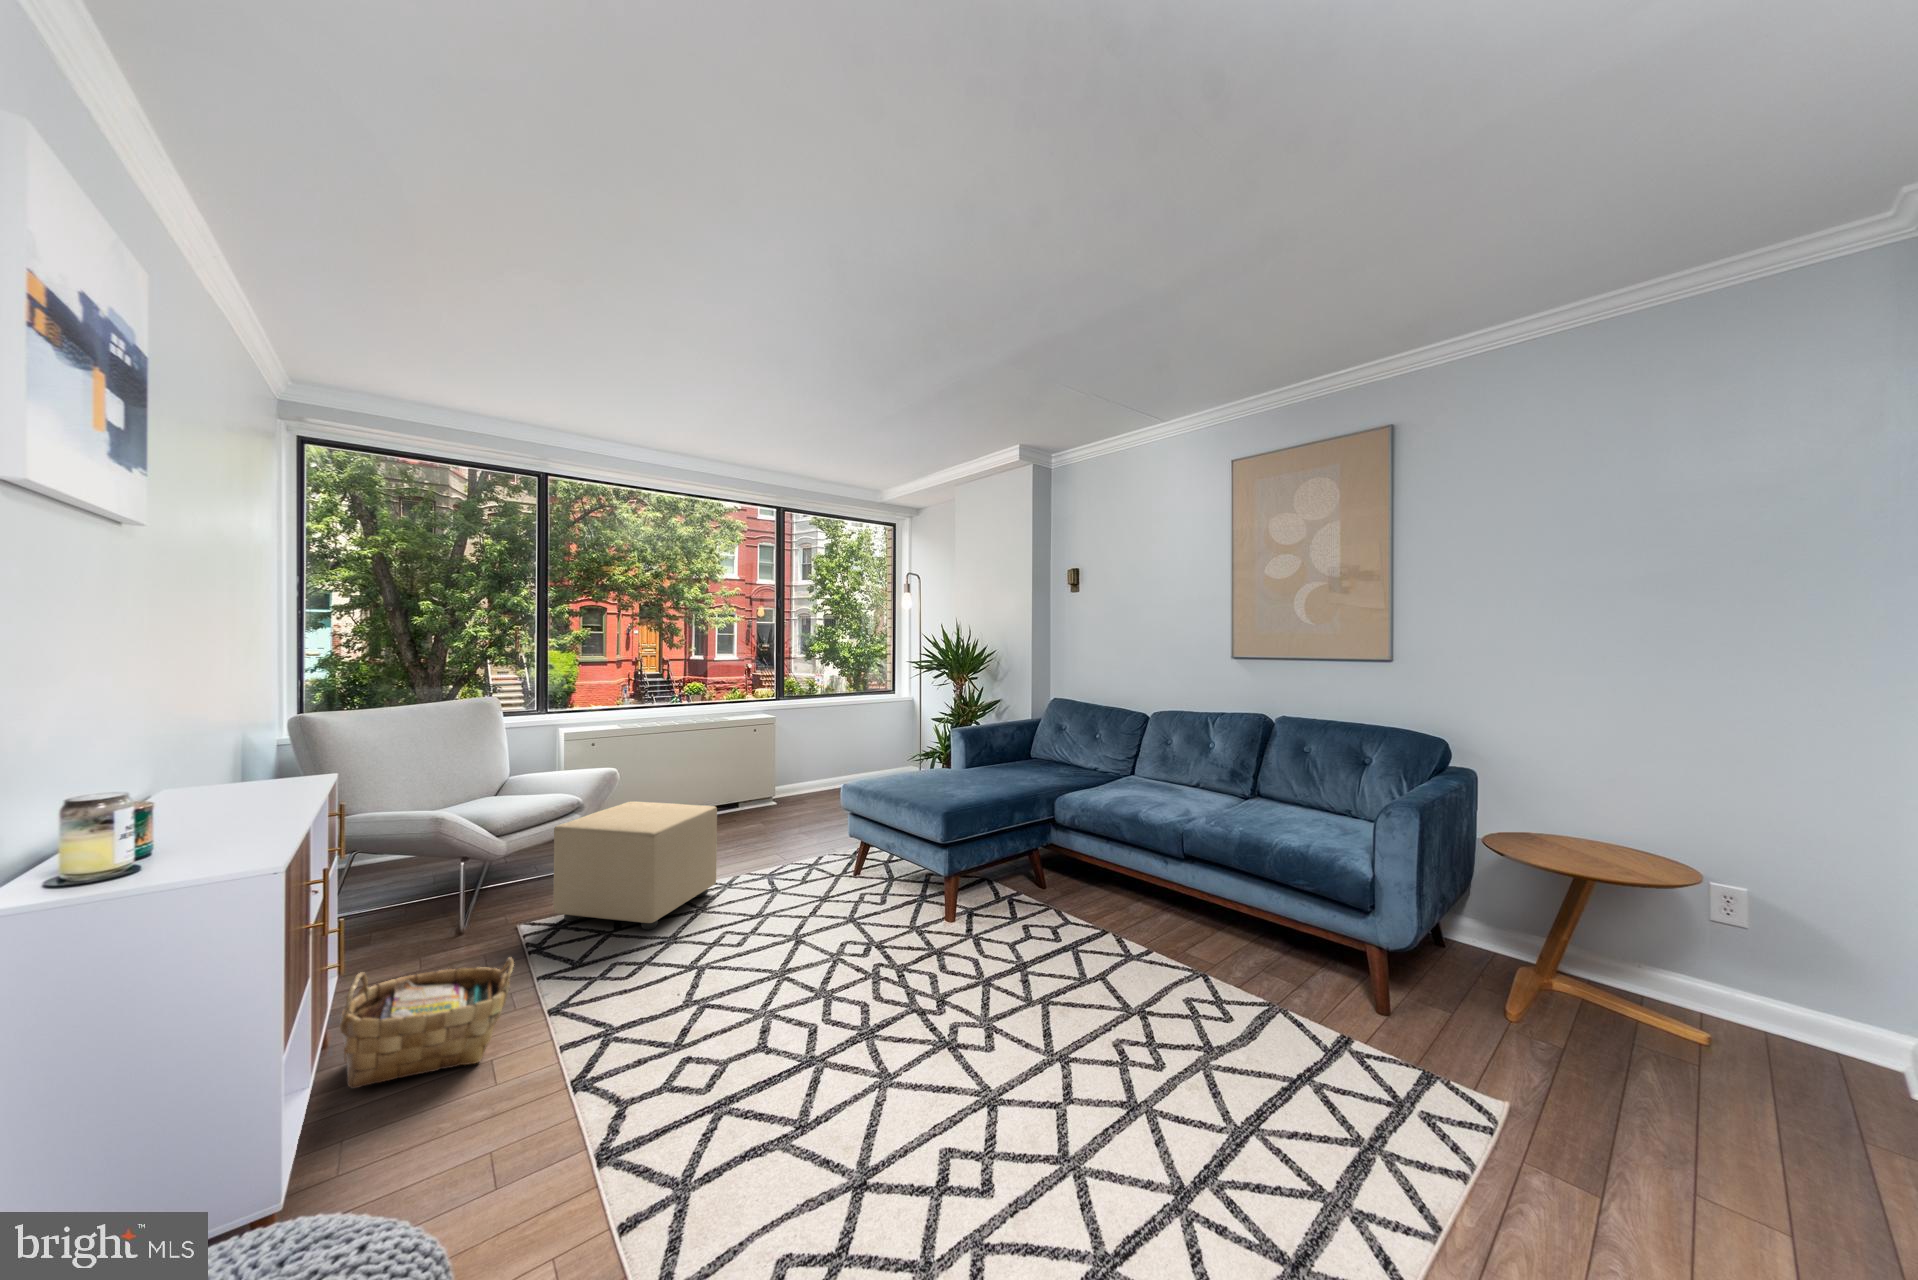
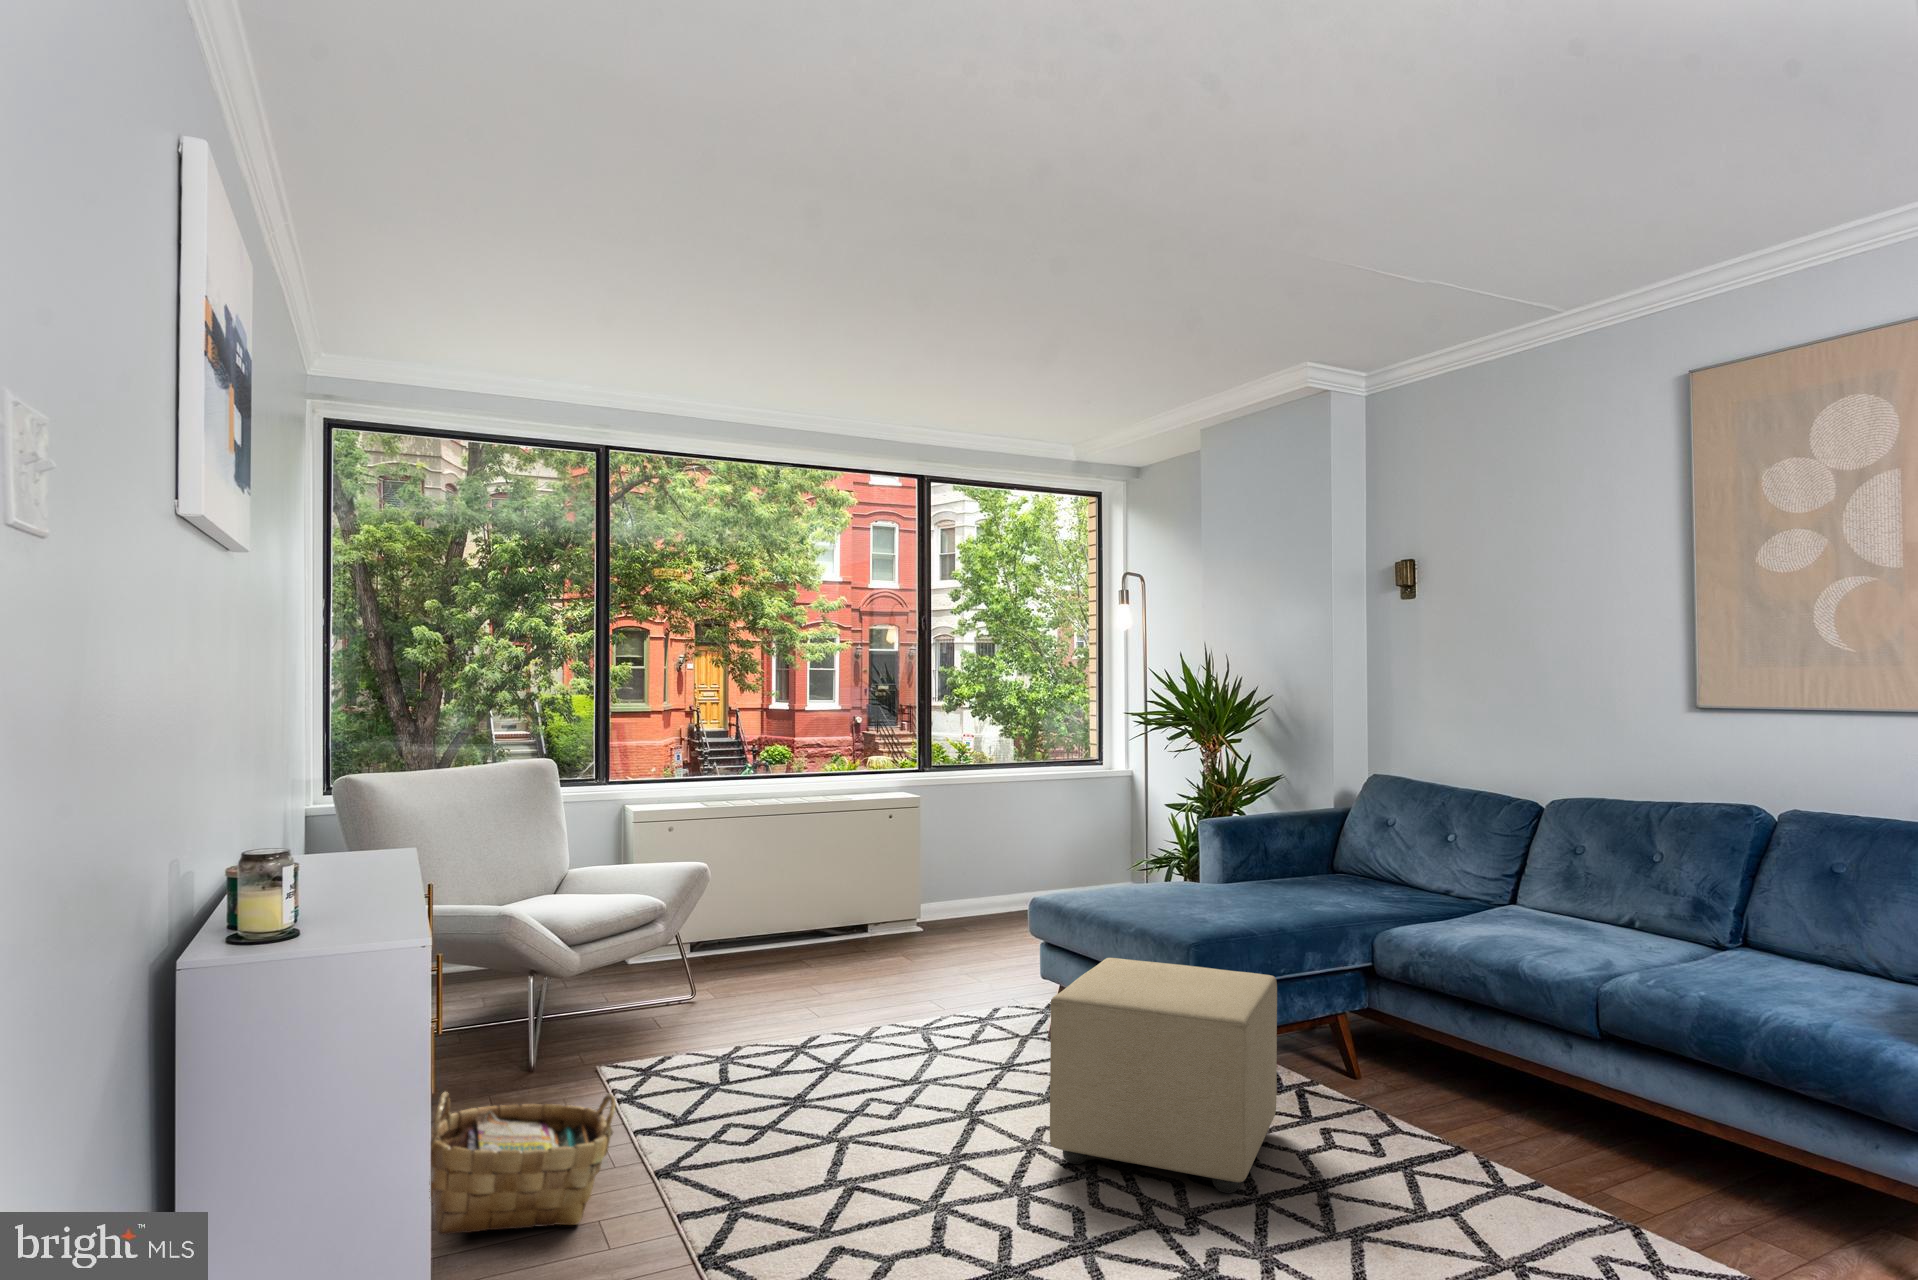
ottoman: present [554,801,717,930] -> present [1050,958,1277,1193]

